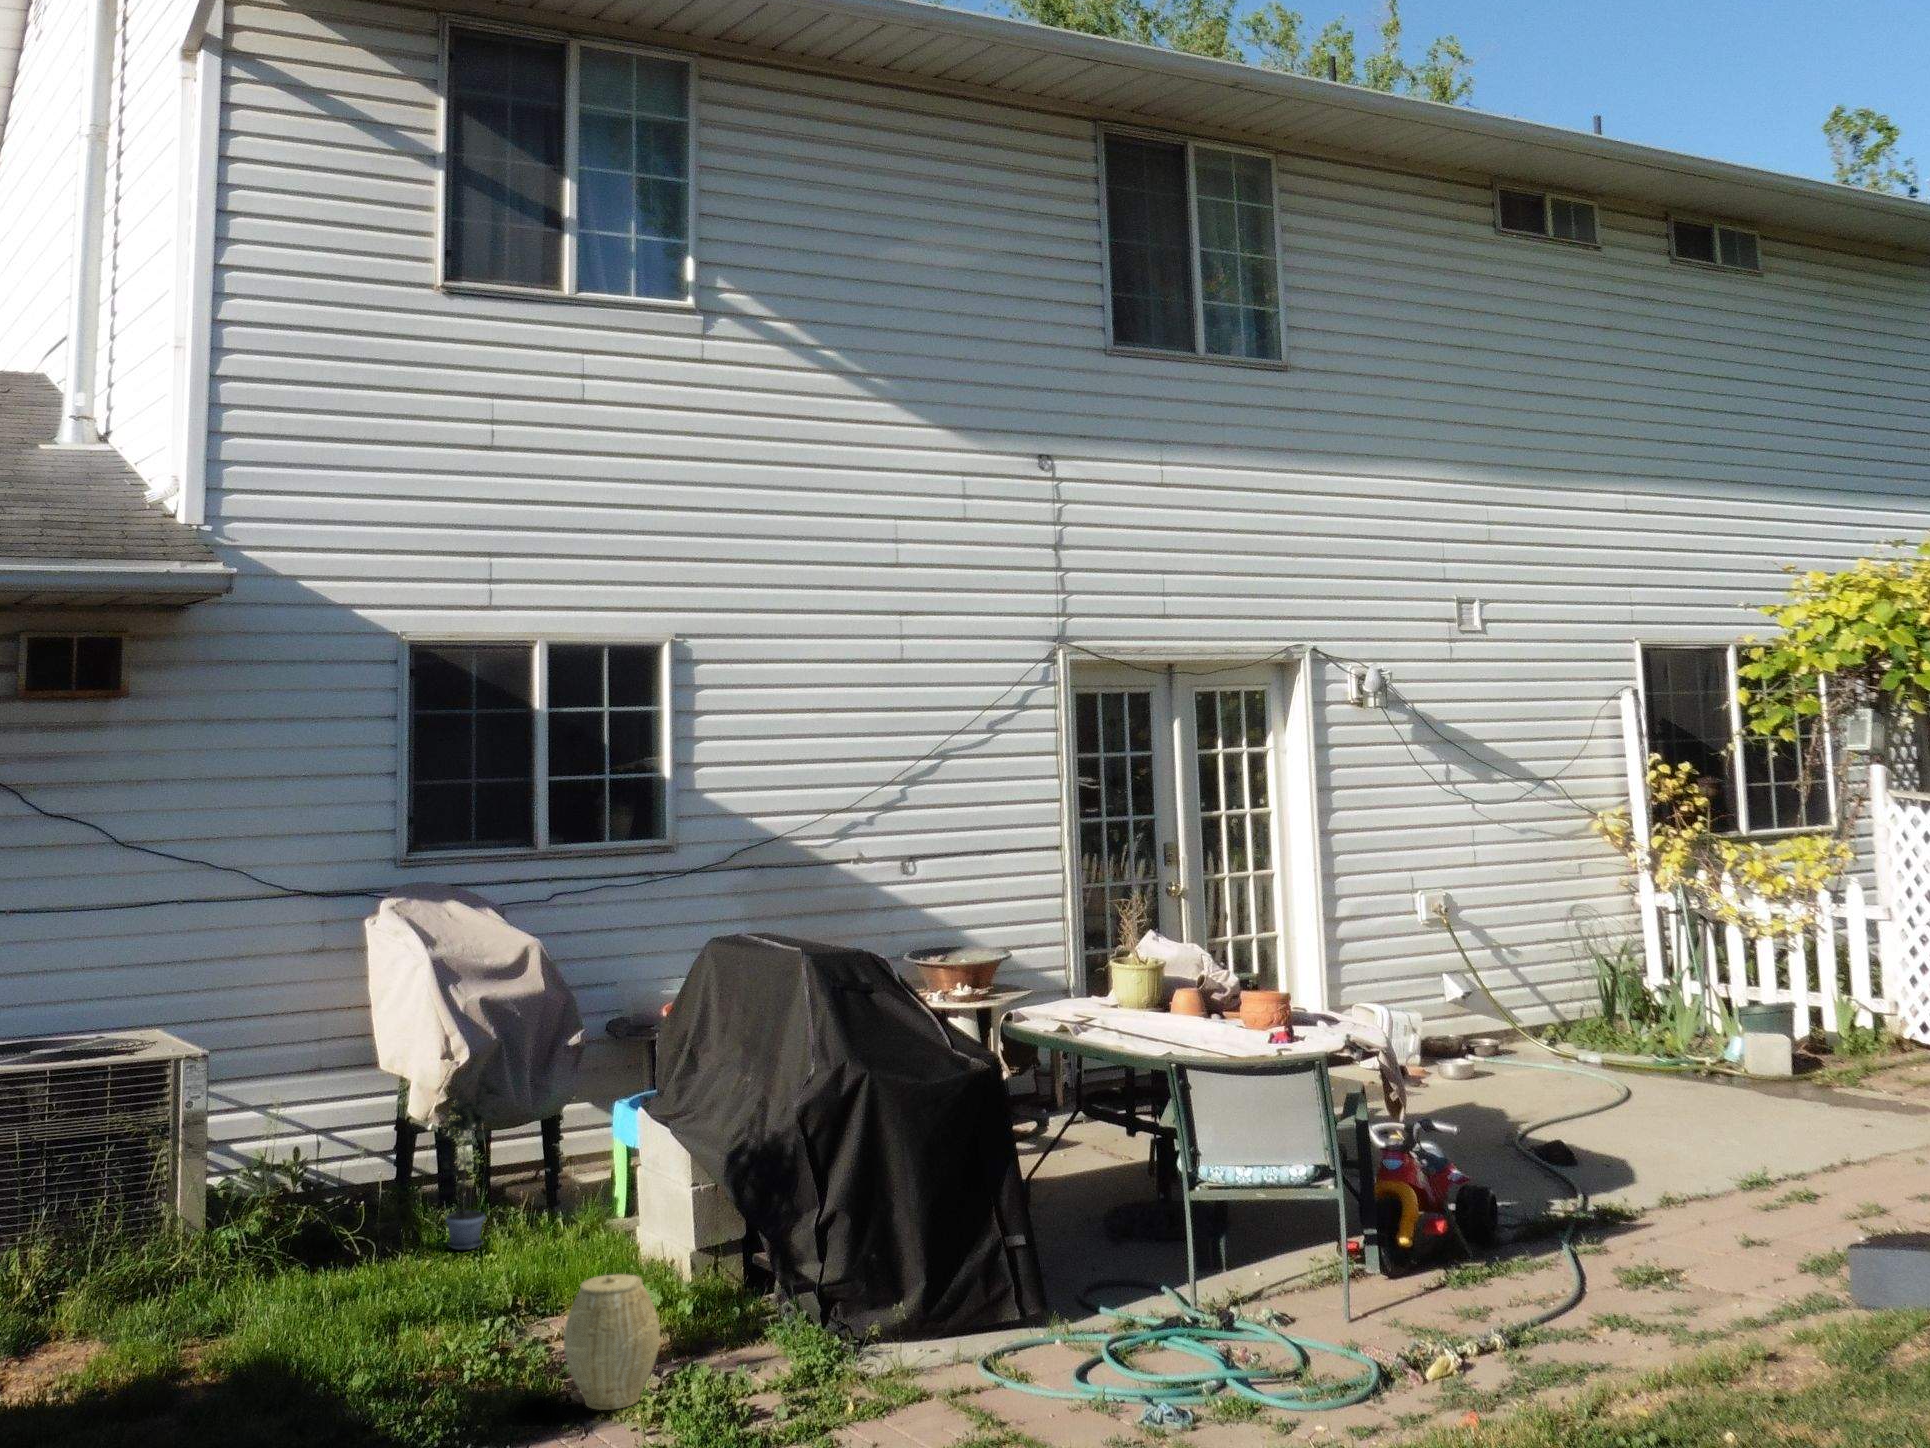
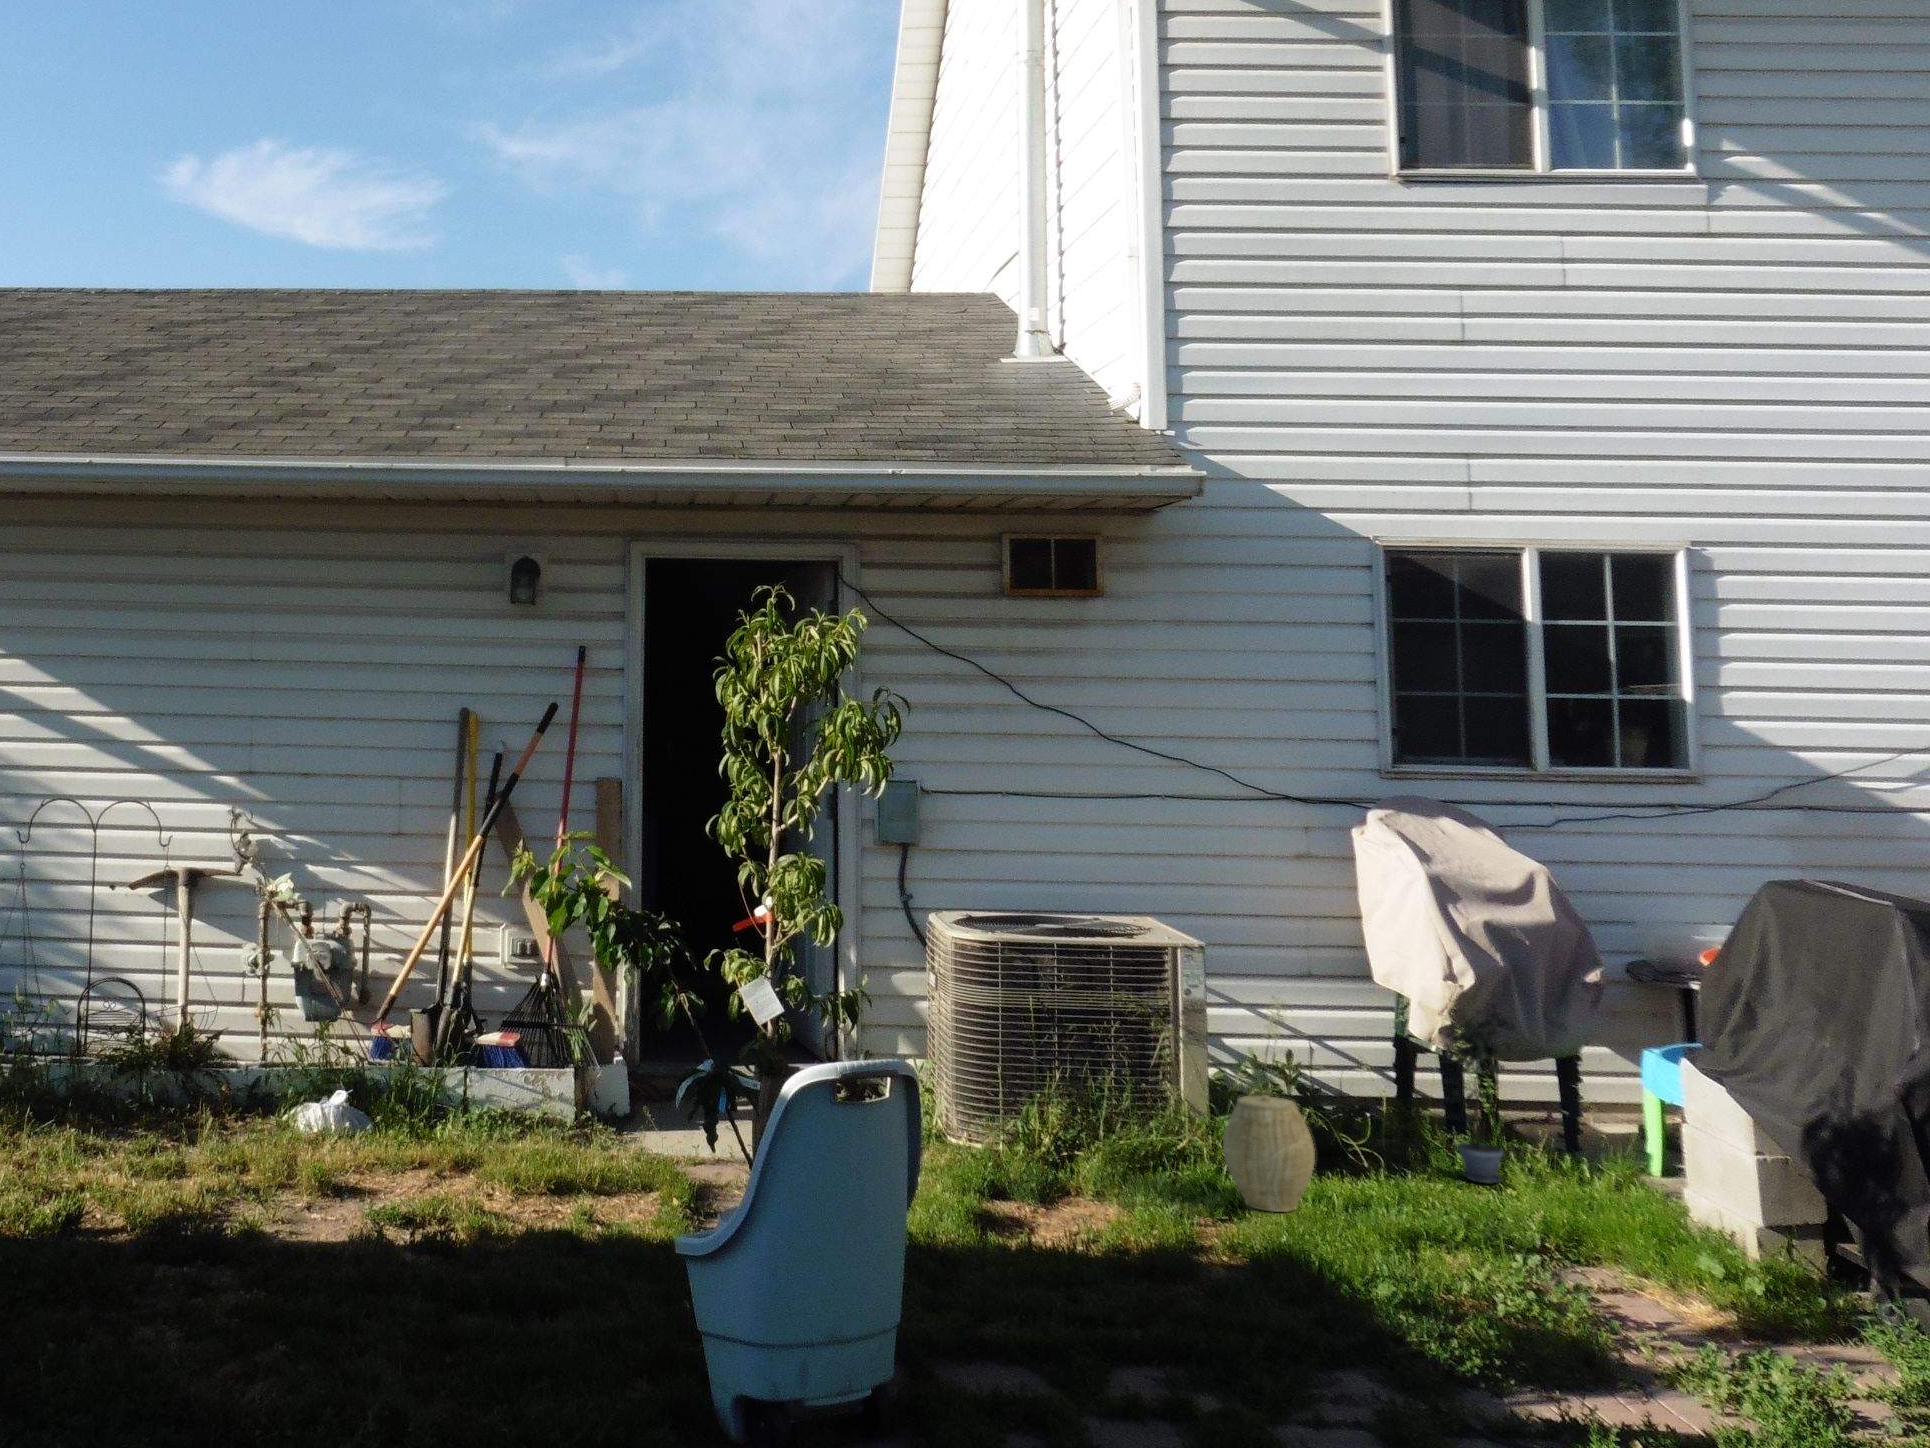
woven basket: present [564,1274,660,1410] -> present [1223,1095,1315,1212]

